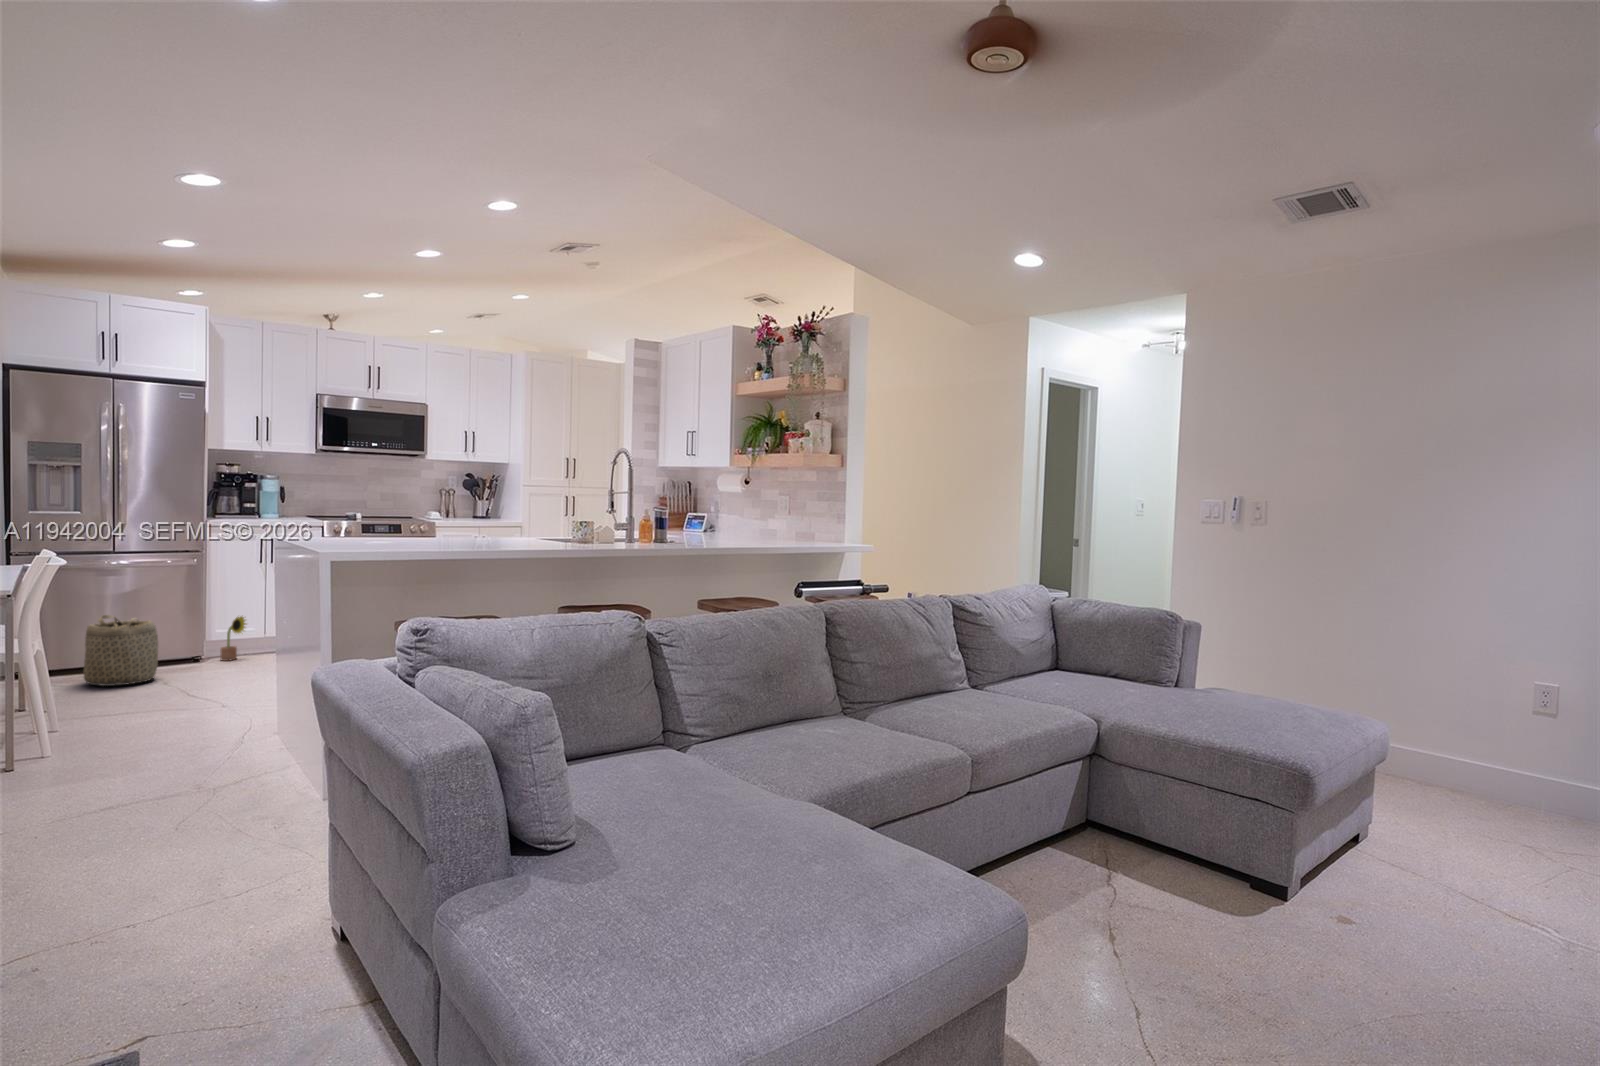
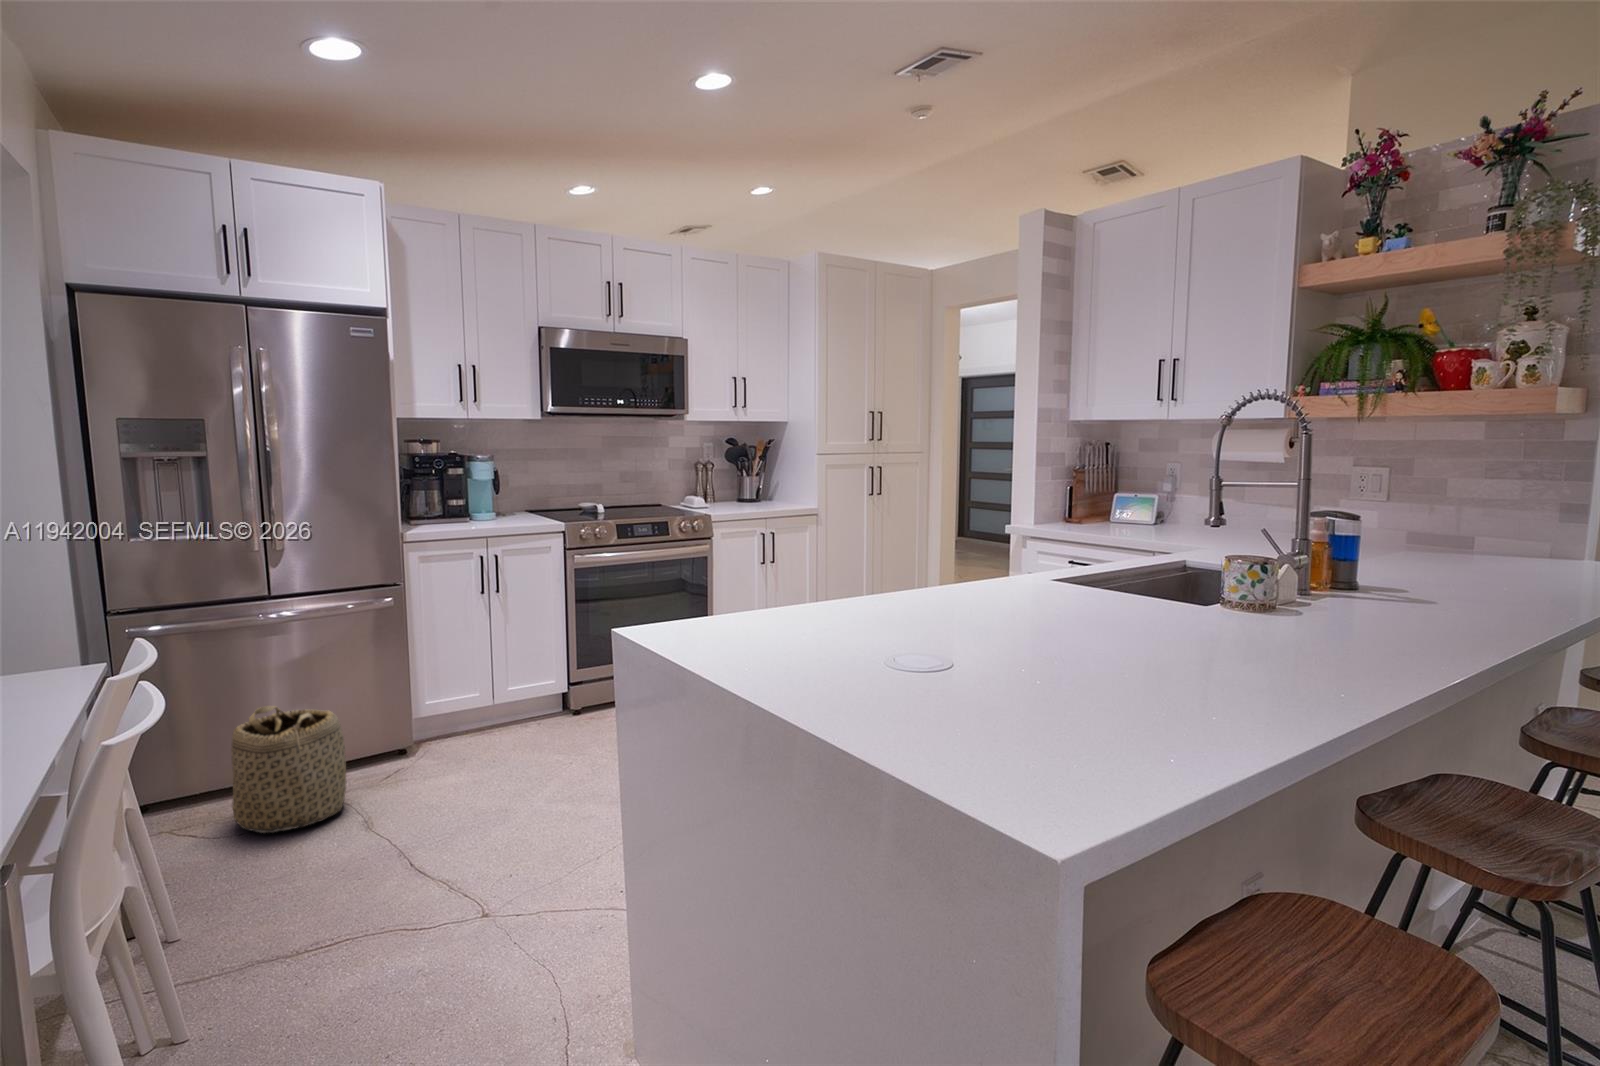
decorative plant: present [220,616,246,661] -> none [434,677,471,748]

